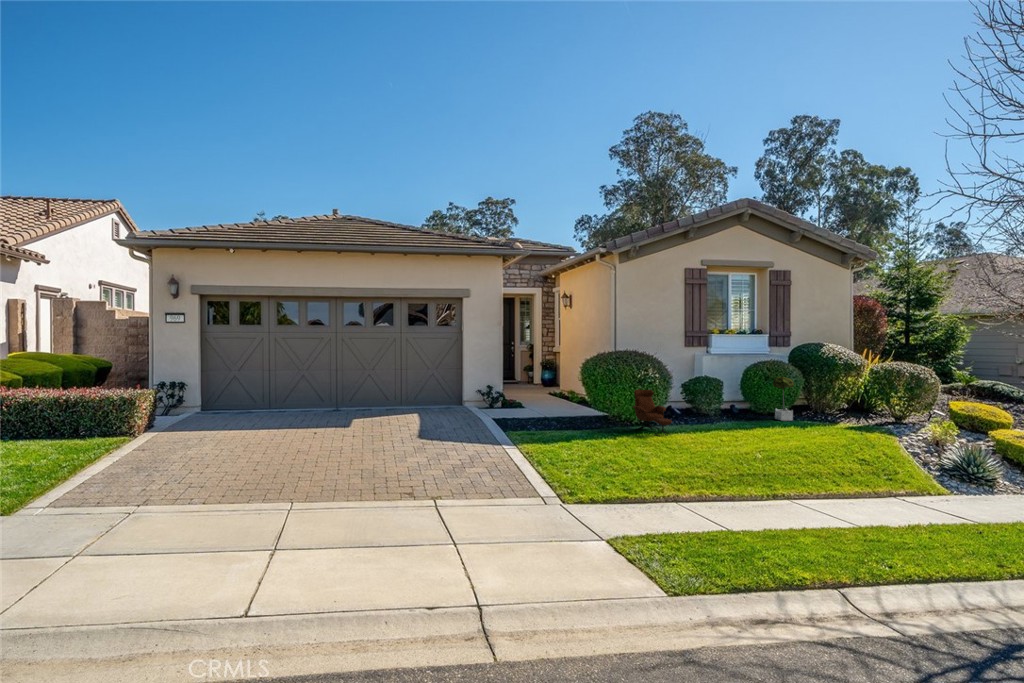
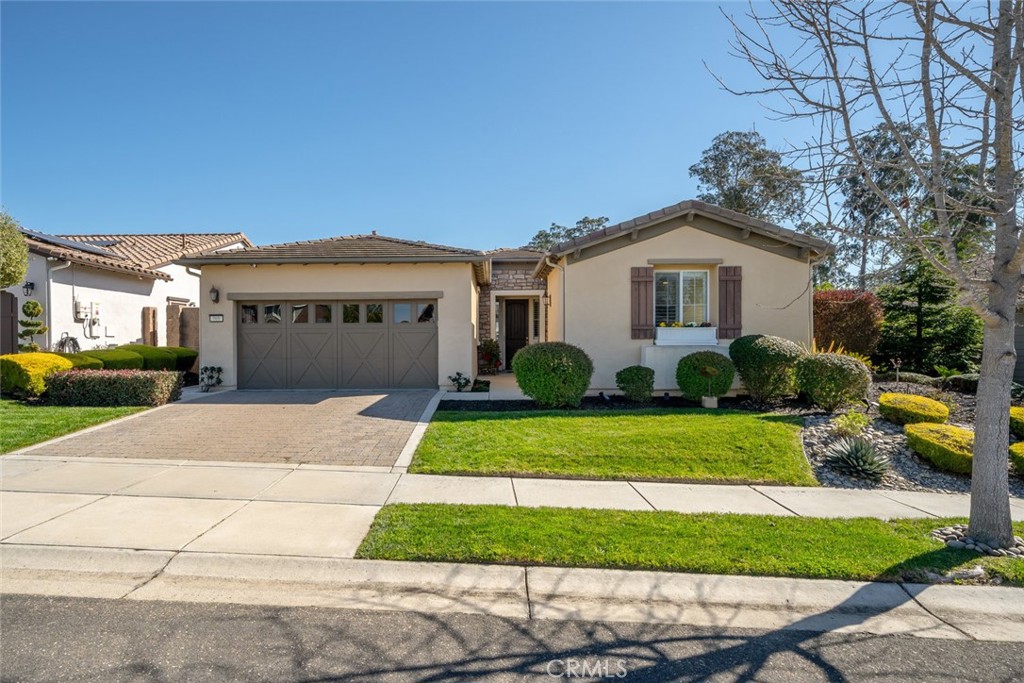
lounge chair: present [633,389,672,436] -> none [546,376,576,419]

